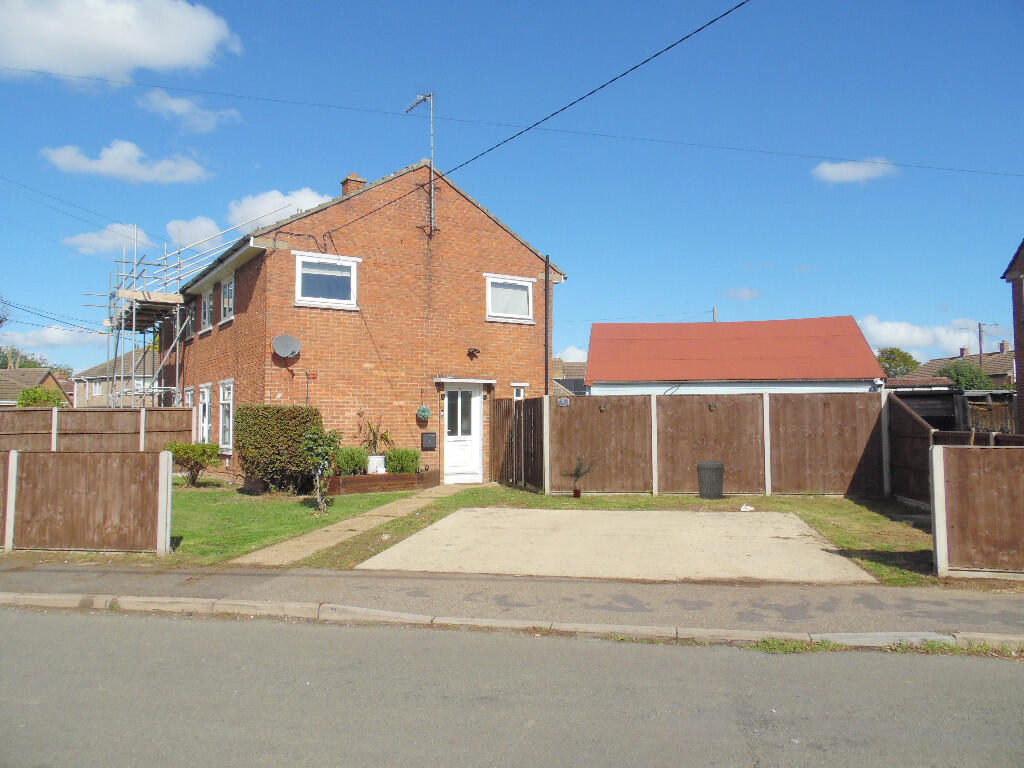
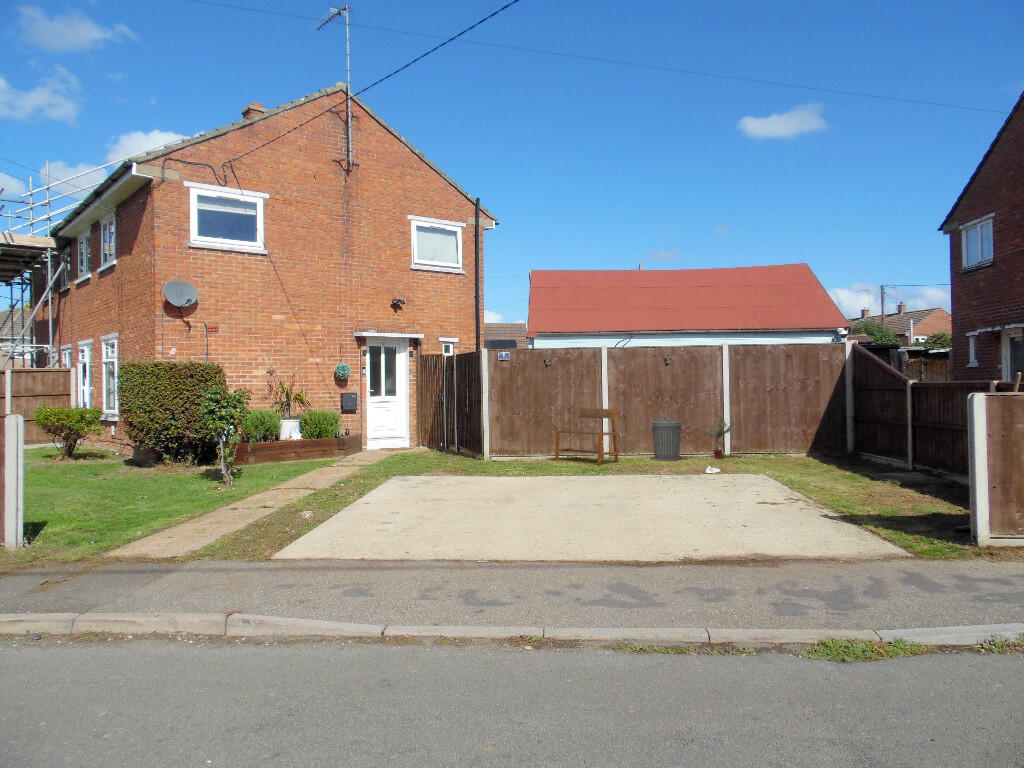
bench: none [608,449,665,501] -> present [555,408,619,465]
potted tree: present [561,458,593,497] -> present [702,416,736,459]

